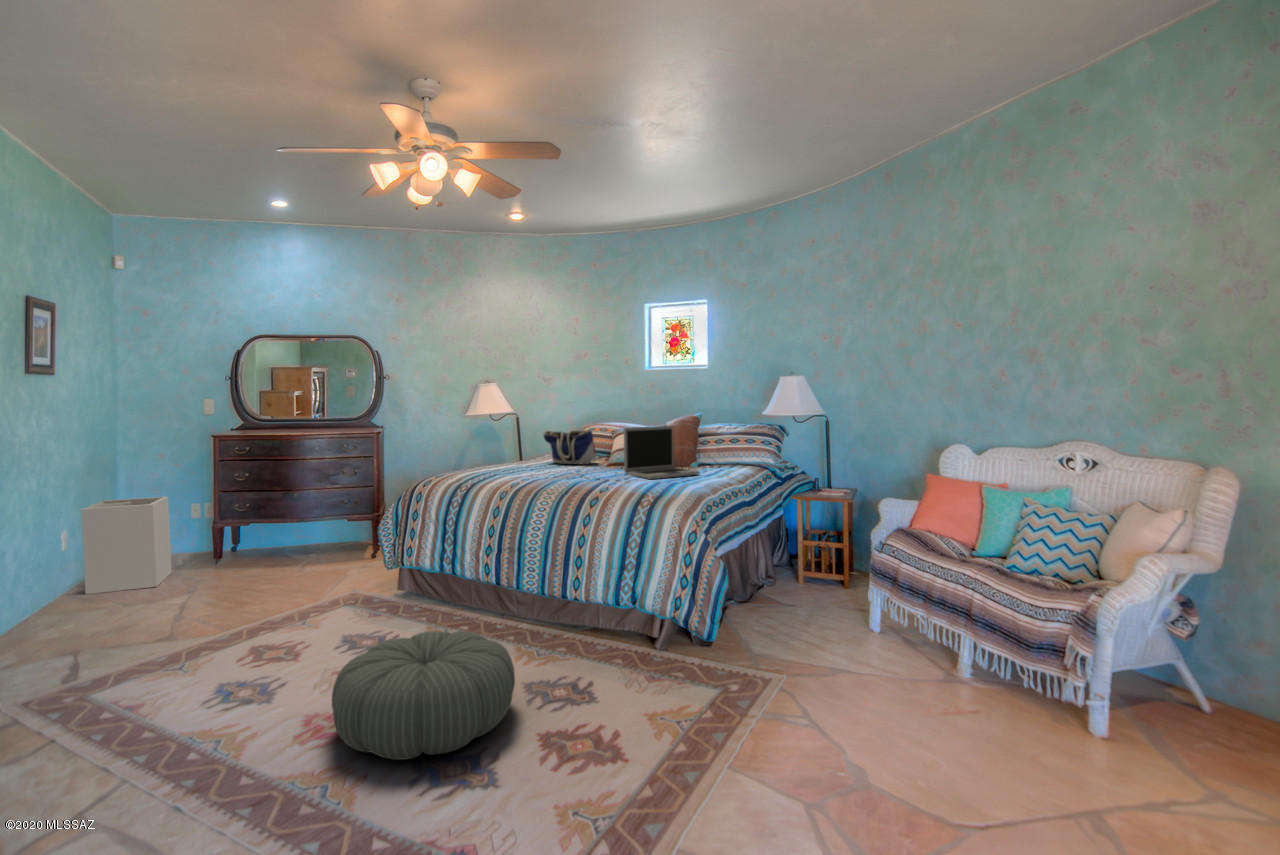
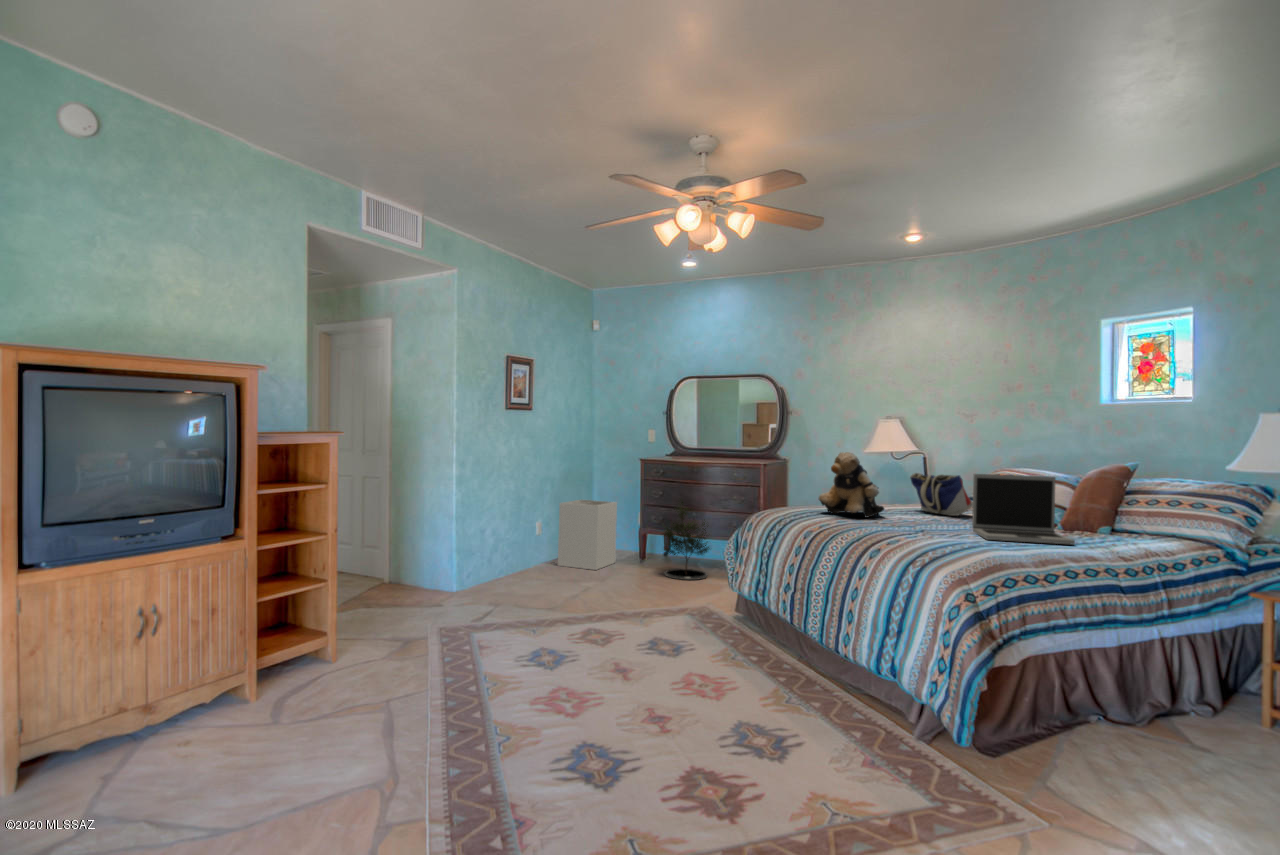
teddy bear: none [487,416,546,475] -> present [819,452,884,517]
potted tree: none [250,480,315,574] -> present [664,501,710,580]
pouf: present [332,631,515,760] -> none [546,635,704,741]

